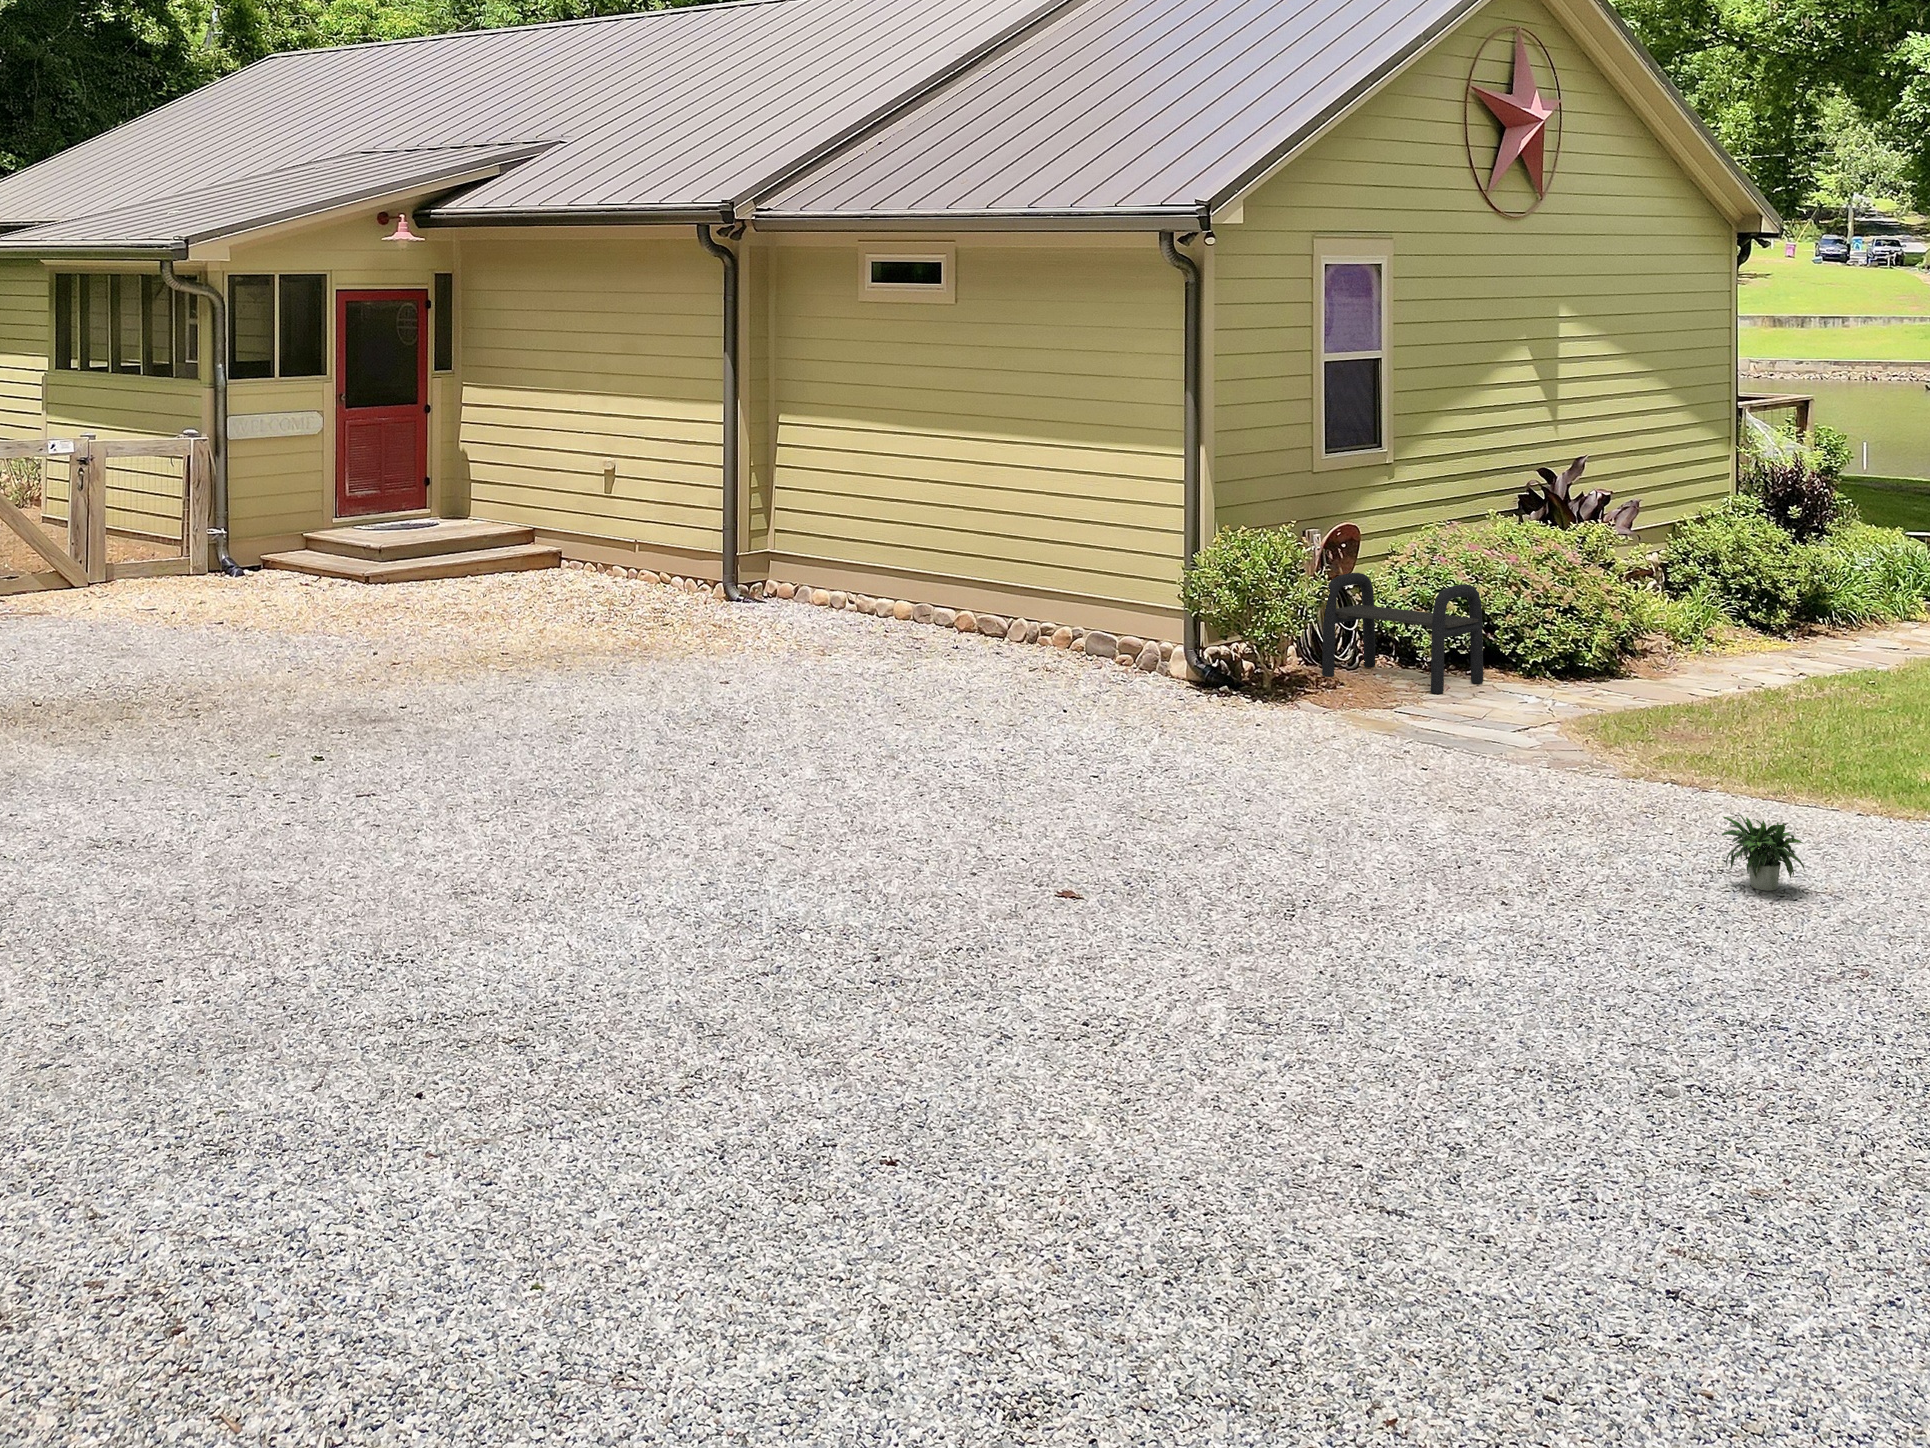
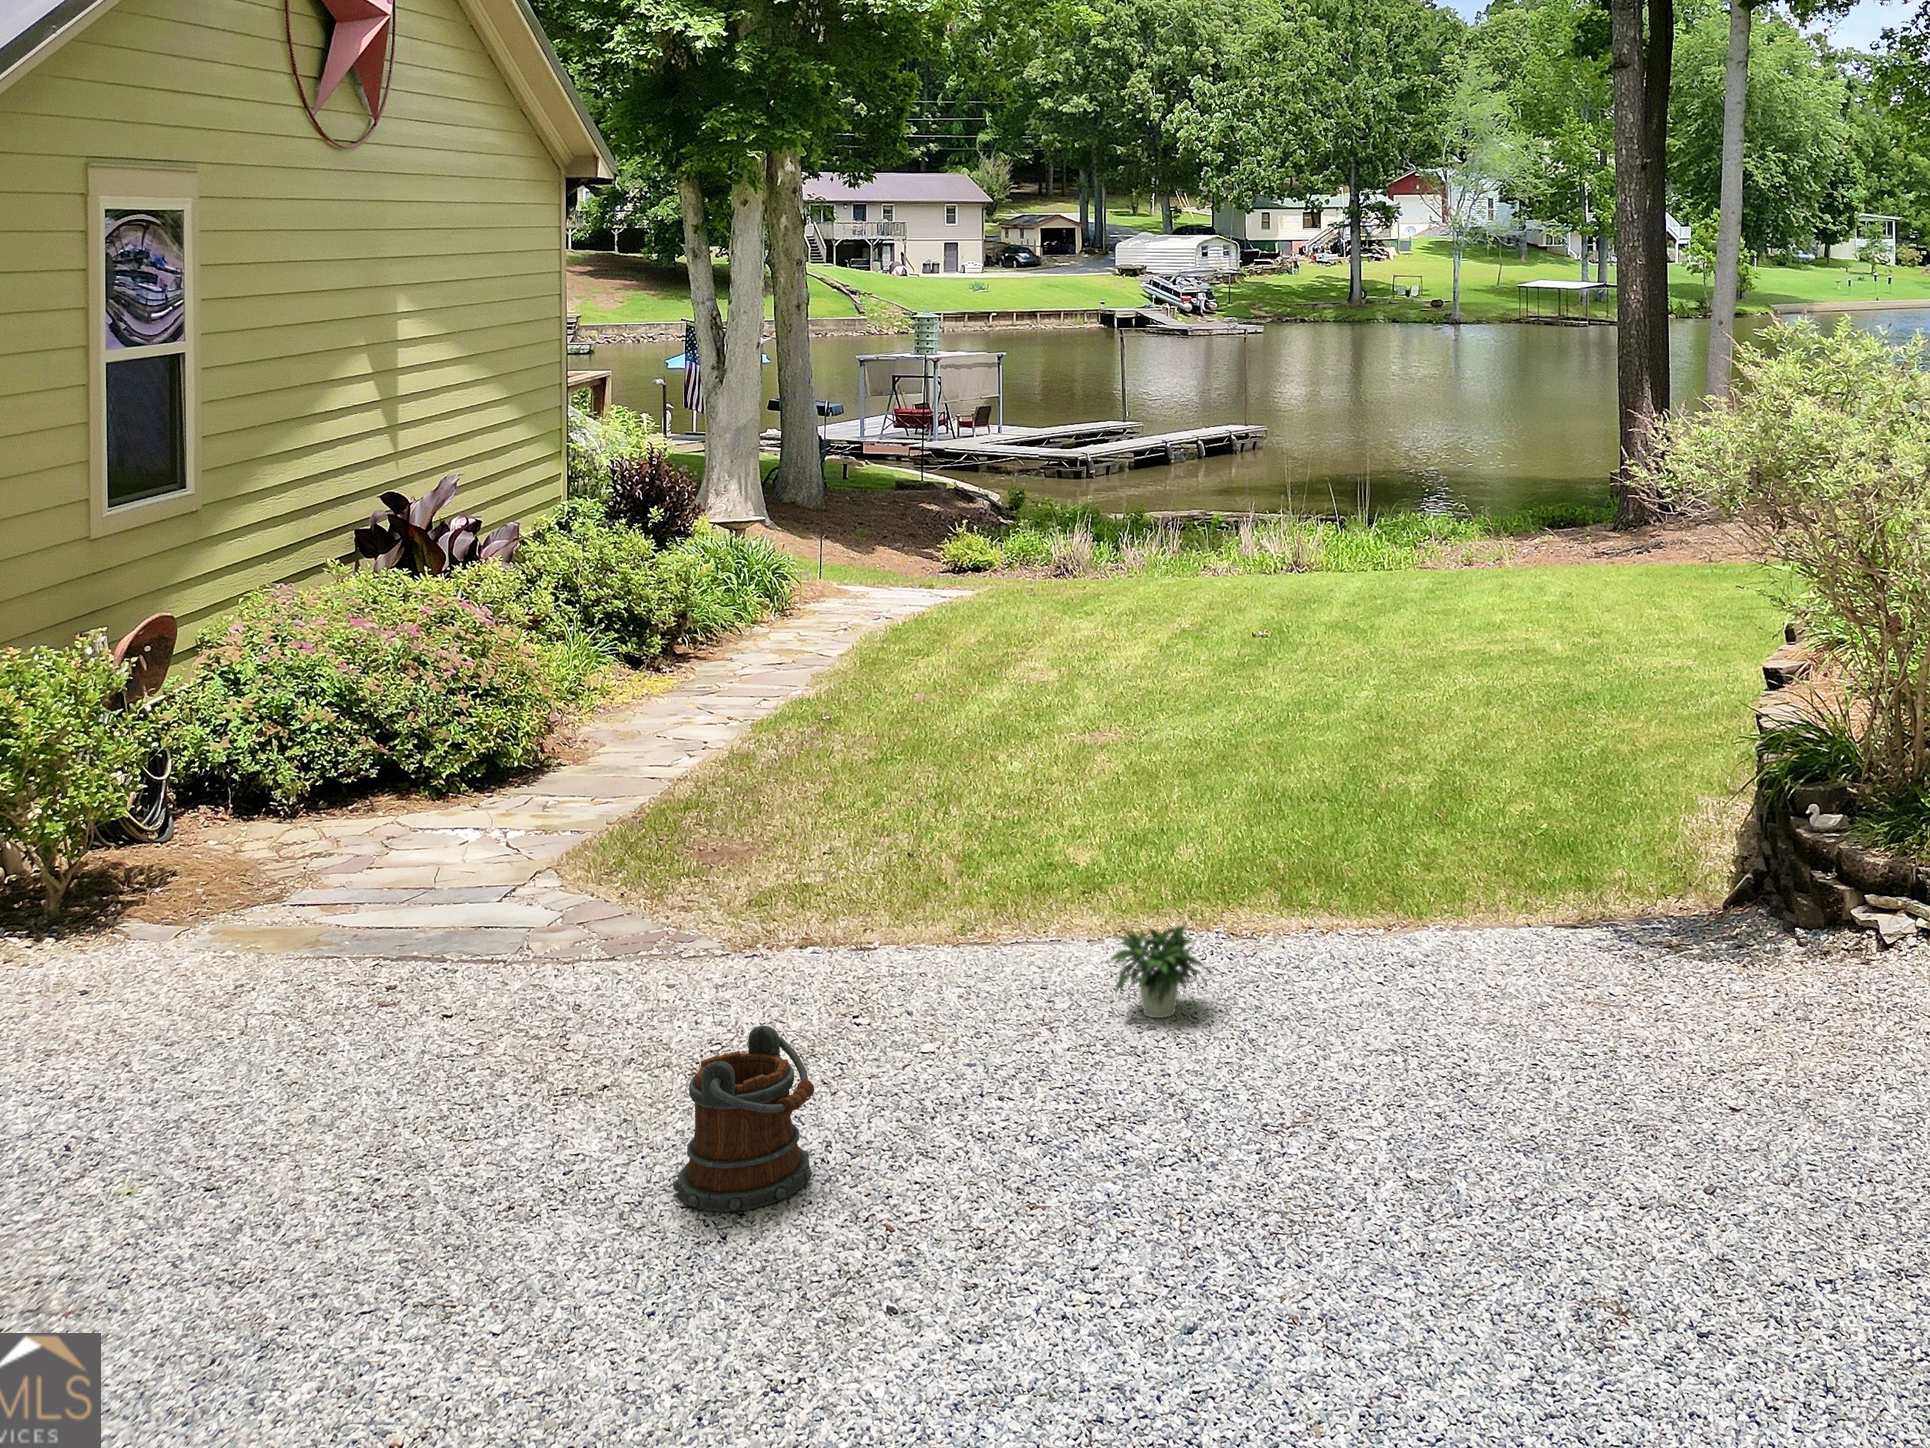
bench: present [1322,573,1483,694] -> none [144,678,408,862]
bucket: none [1351,786,1436,887] -> present [673,1026,814,1212]

